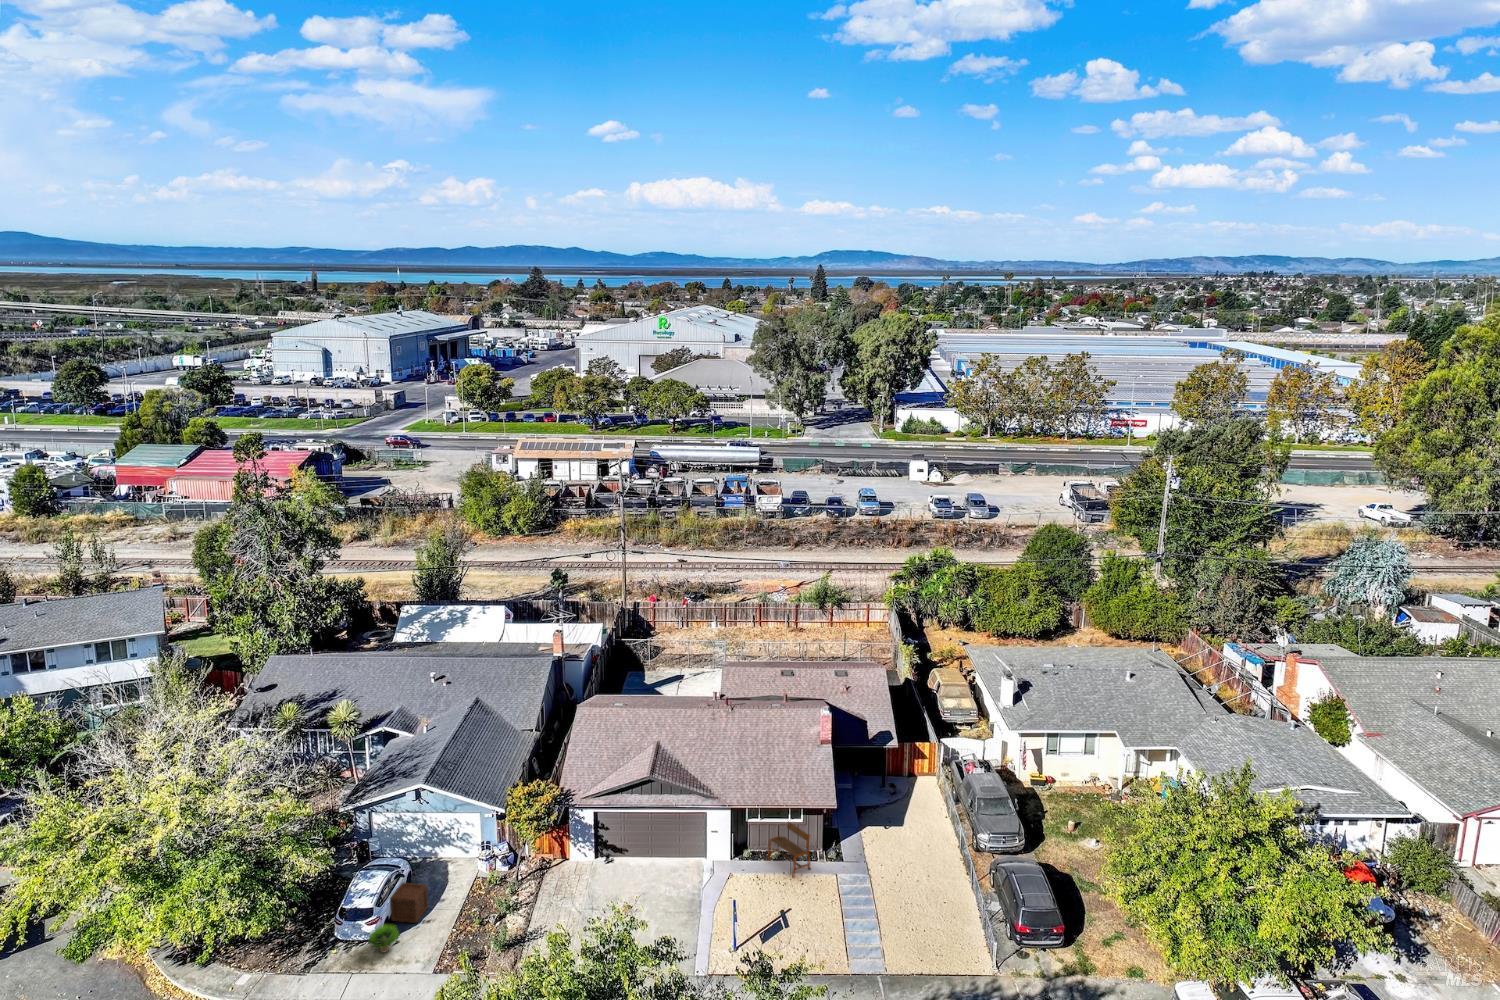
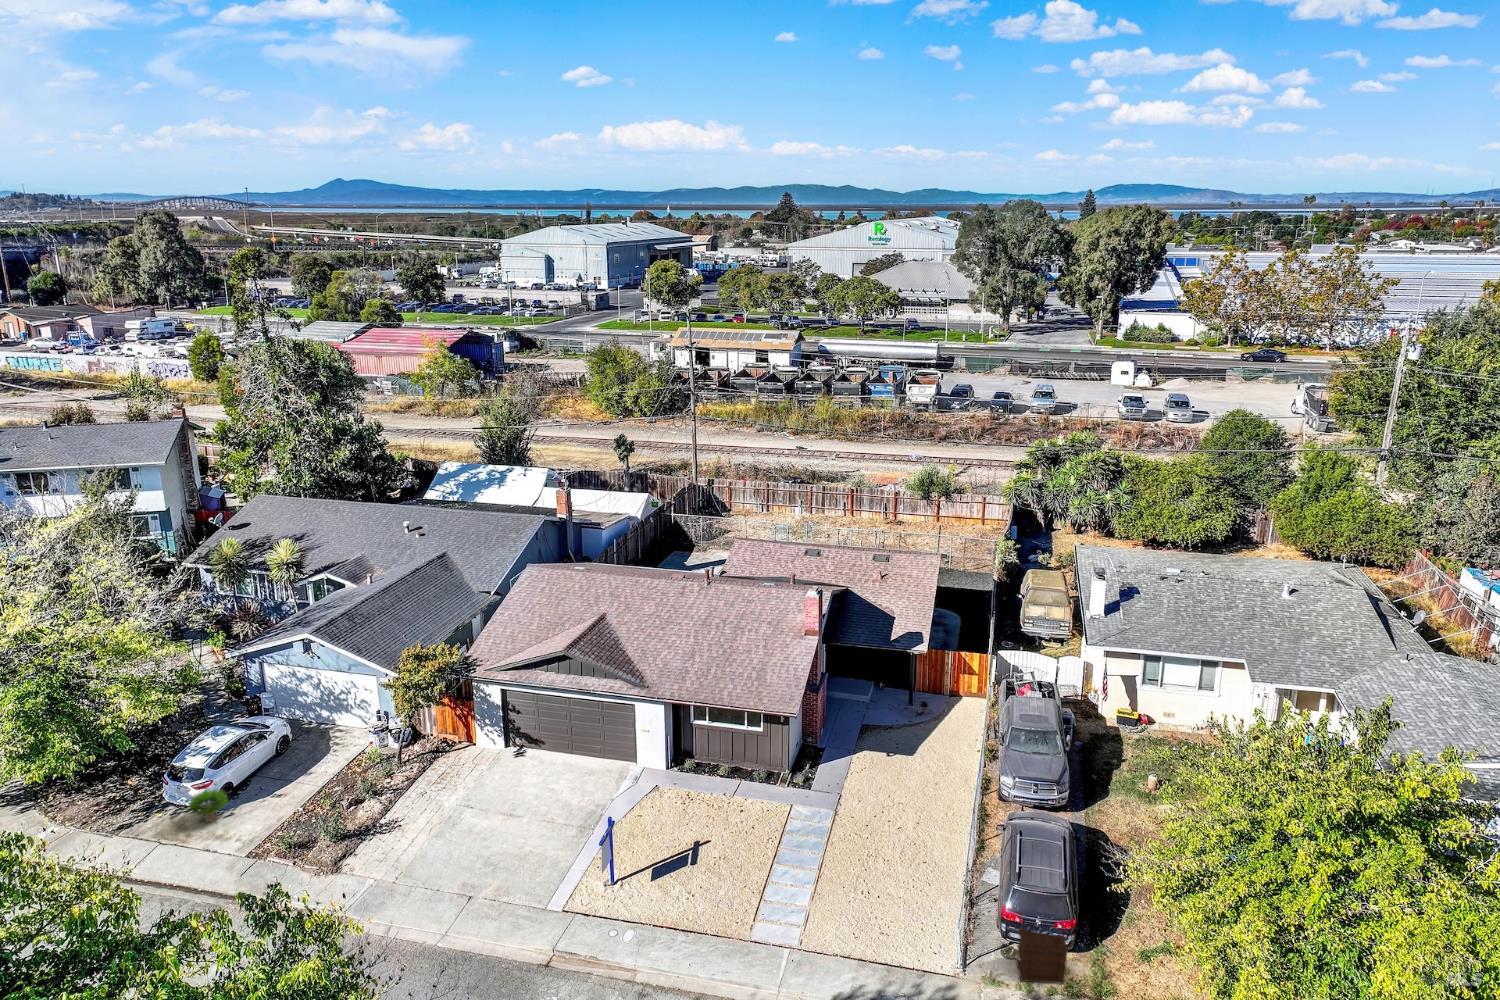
bench: present [767,821,810,877] -> none [713,726,762,801]
wooden crate: present [390,883,428,923] -> present [1016,928,1068,984]

